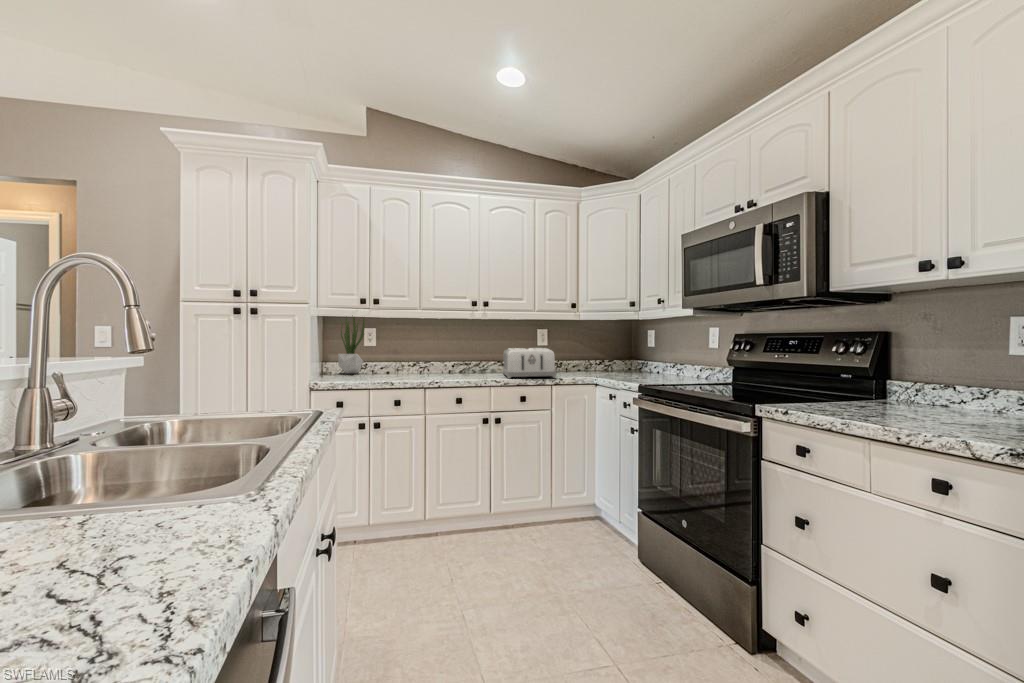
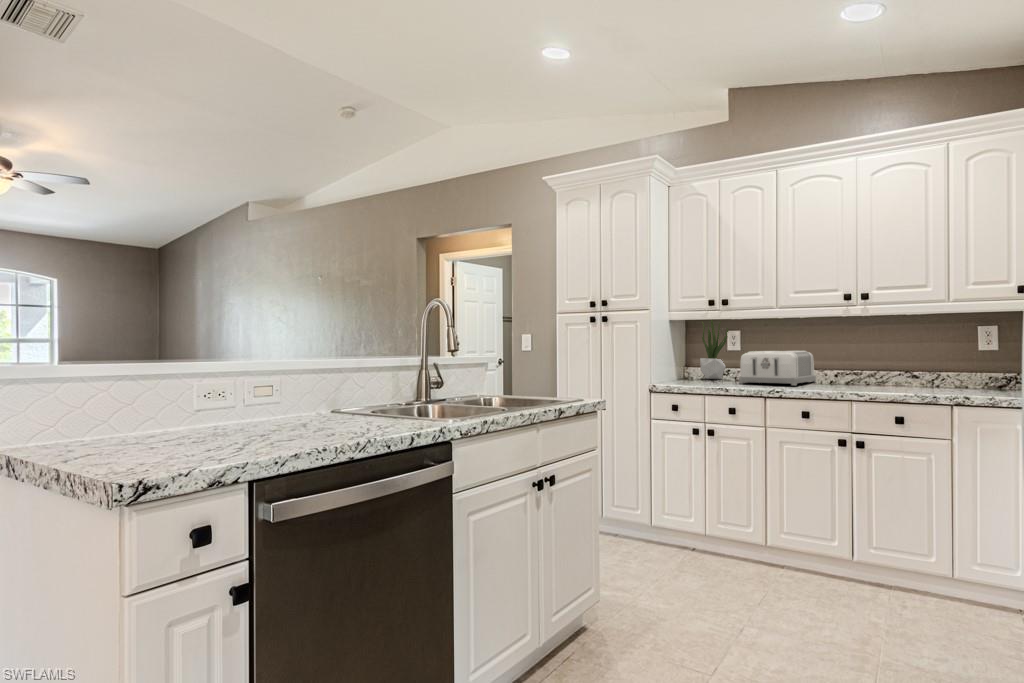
toaster: present [503,348,556,378] -> present [739,351,816,386]

